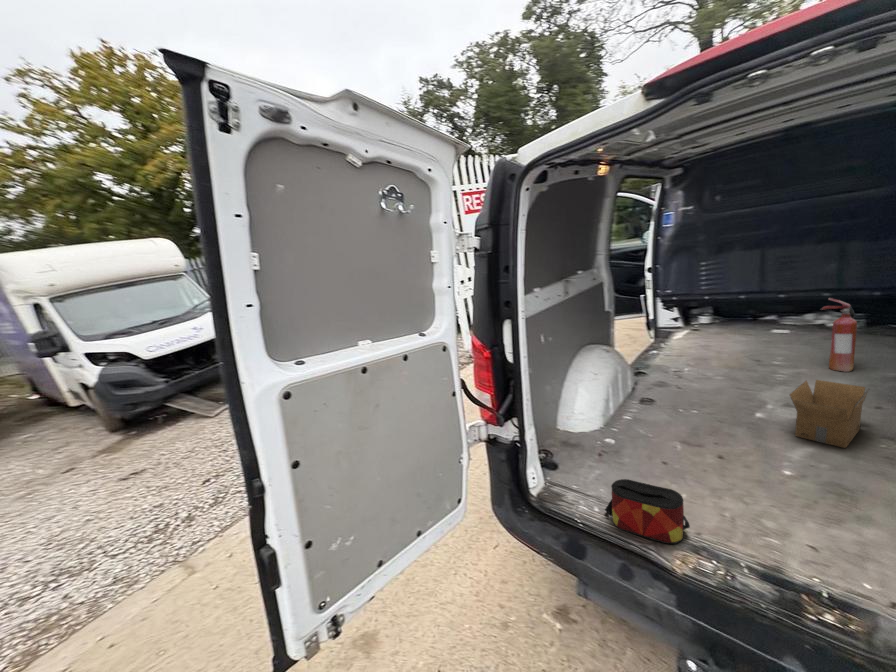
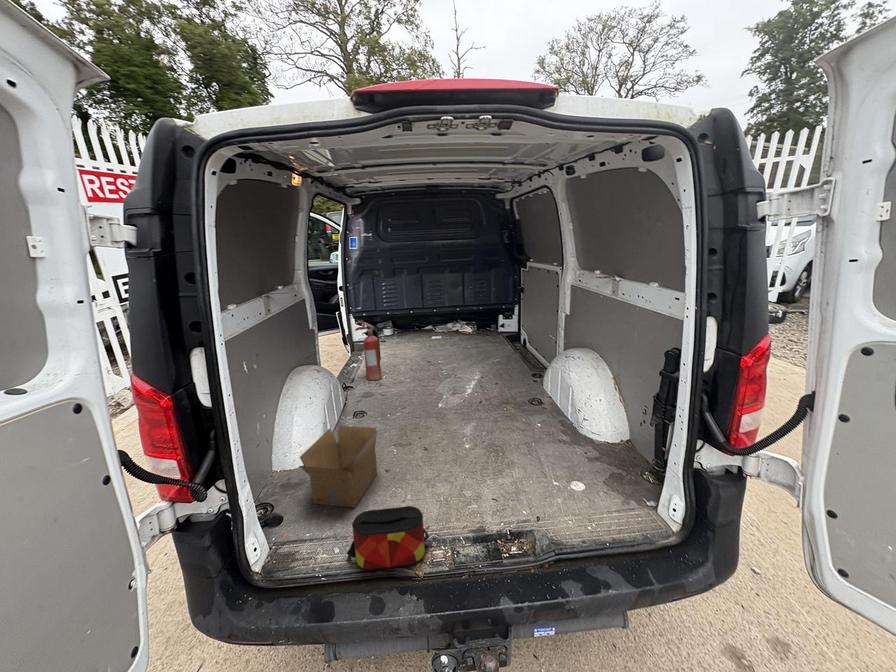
fire extinguisher: present [822,298,857,372] -> present [355,321,381,381]
cardboard box: present [790,380,869,448] -> present [300,426,377,508]

